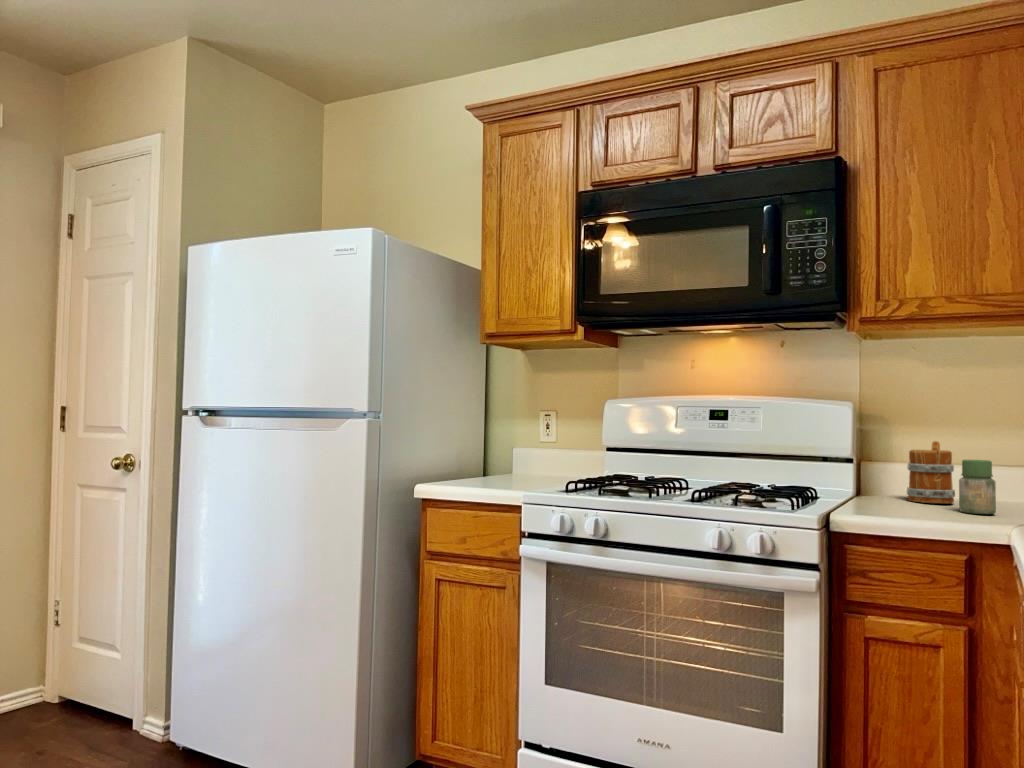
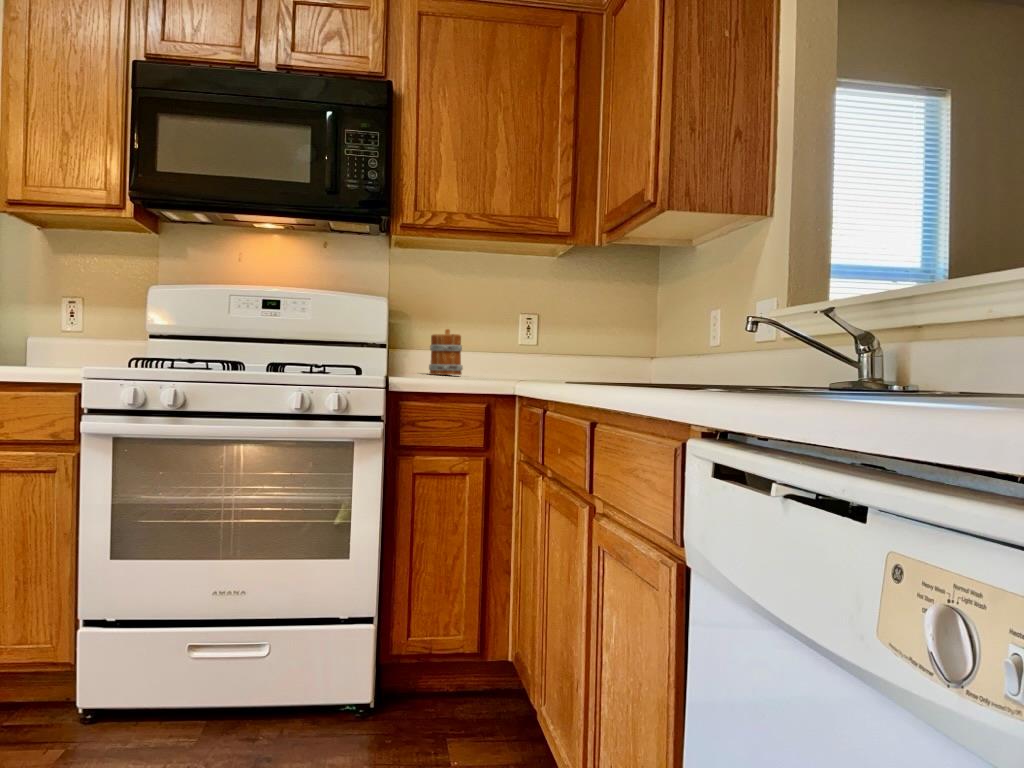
jar: present [959,460,996,514] -> none [470,339,494,379]

